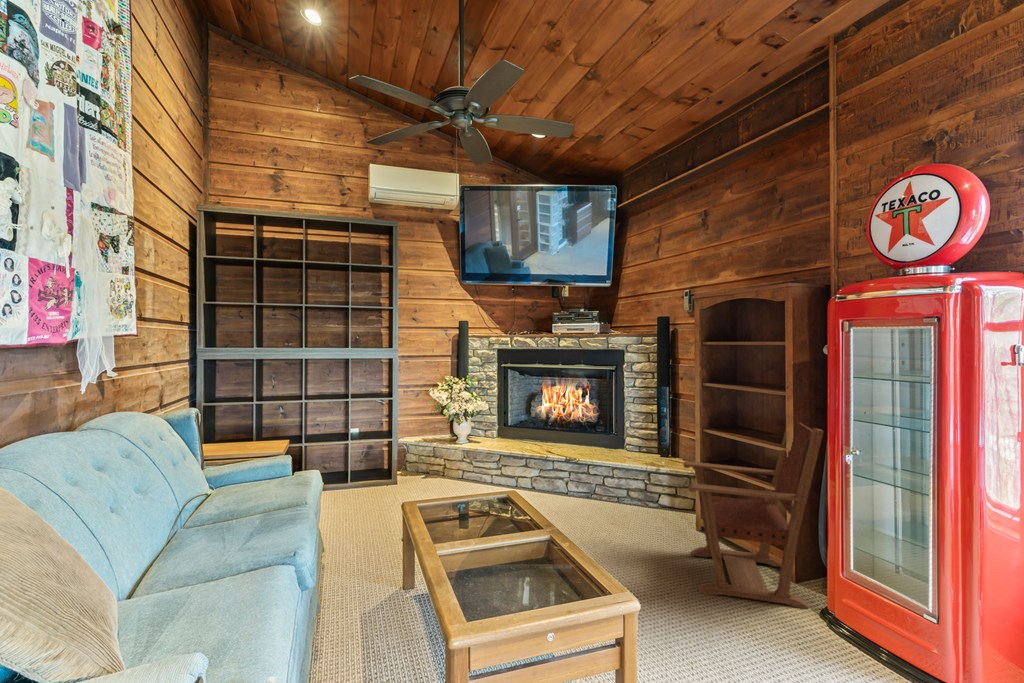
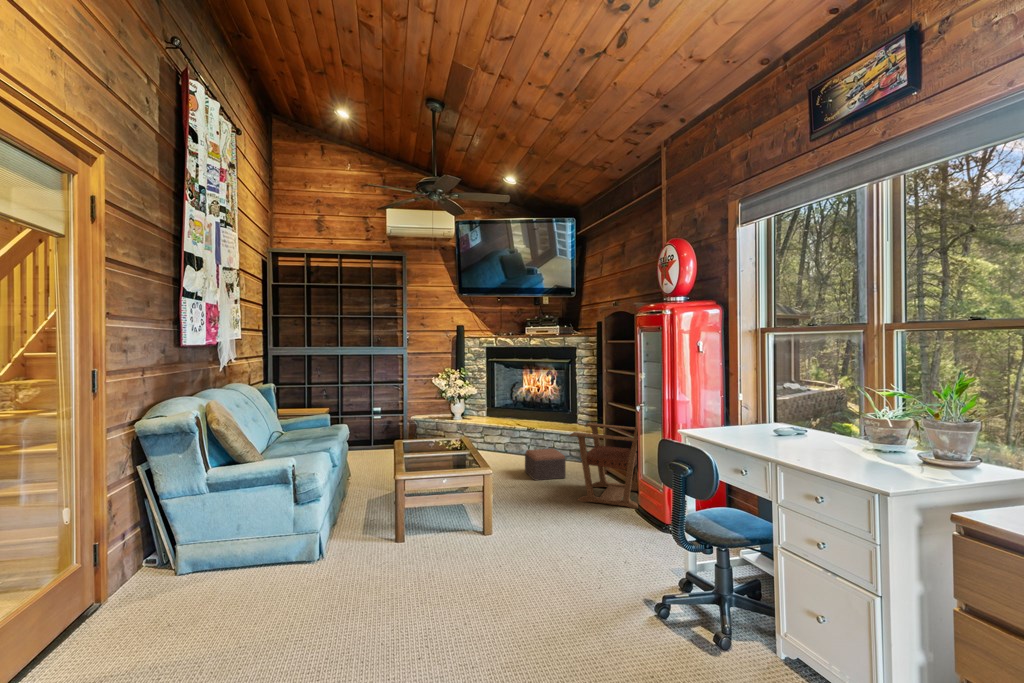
footstool: none [580,492,645,545] -> present [525,448,566,480]

